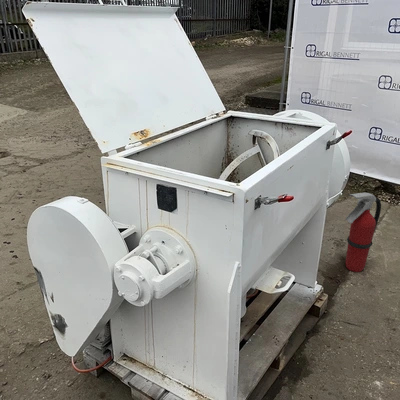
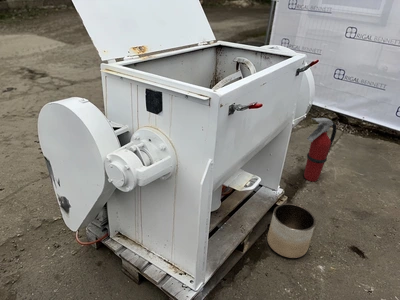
planter: none [307,304,366,373] -> present [267,204,316,258]

